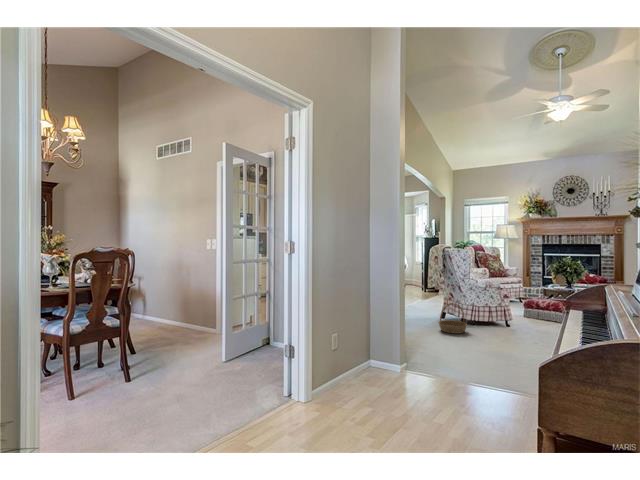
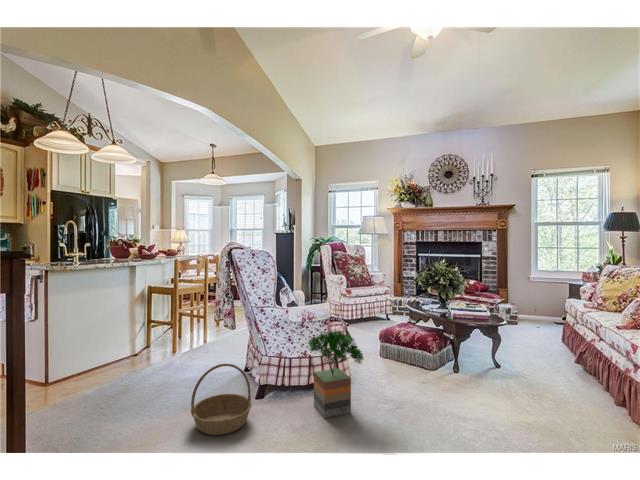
potted tree: none [491,292,526,333] -> present [308,331,364,418]

